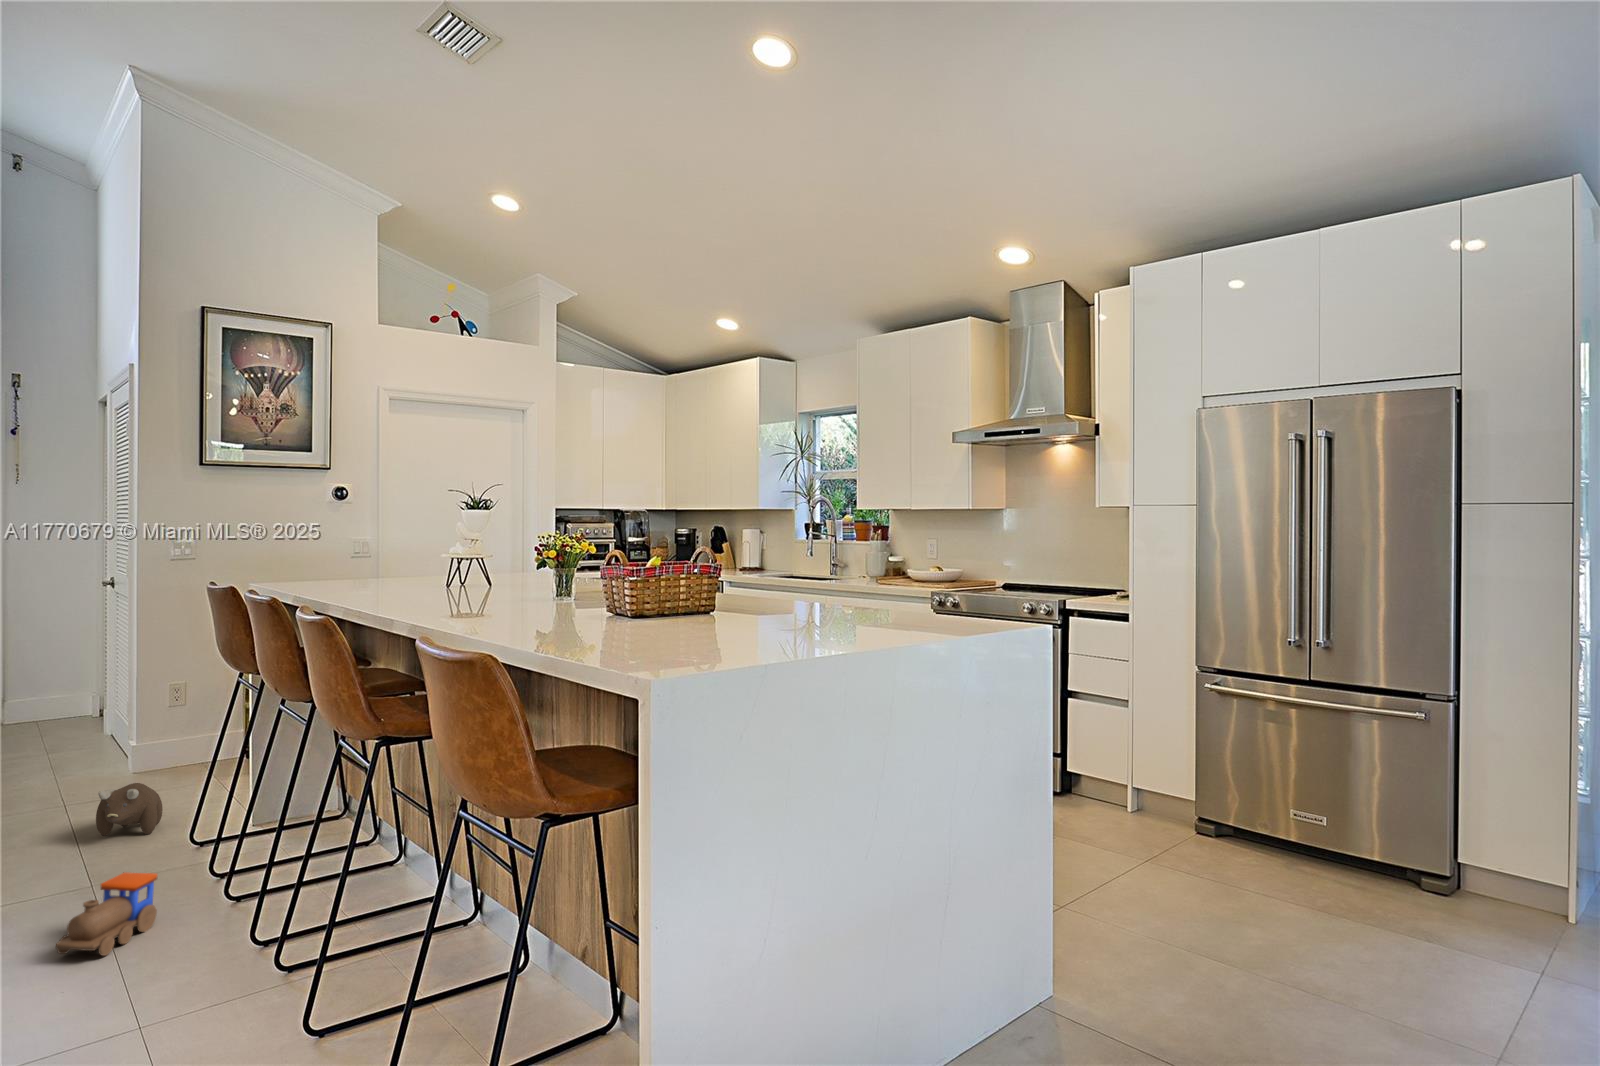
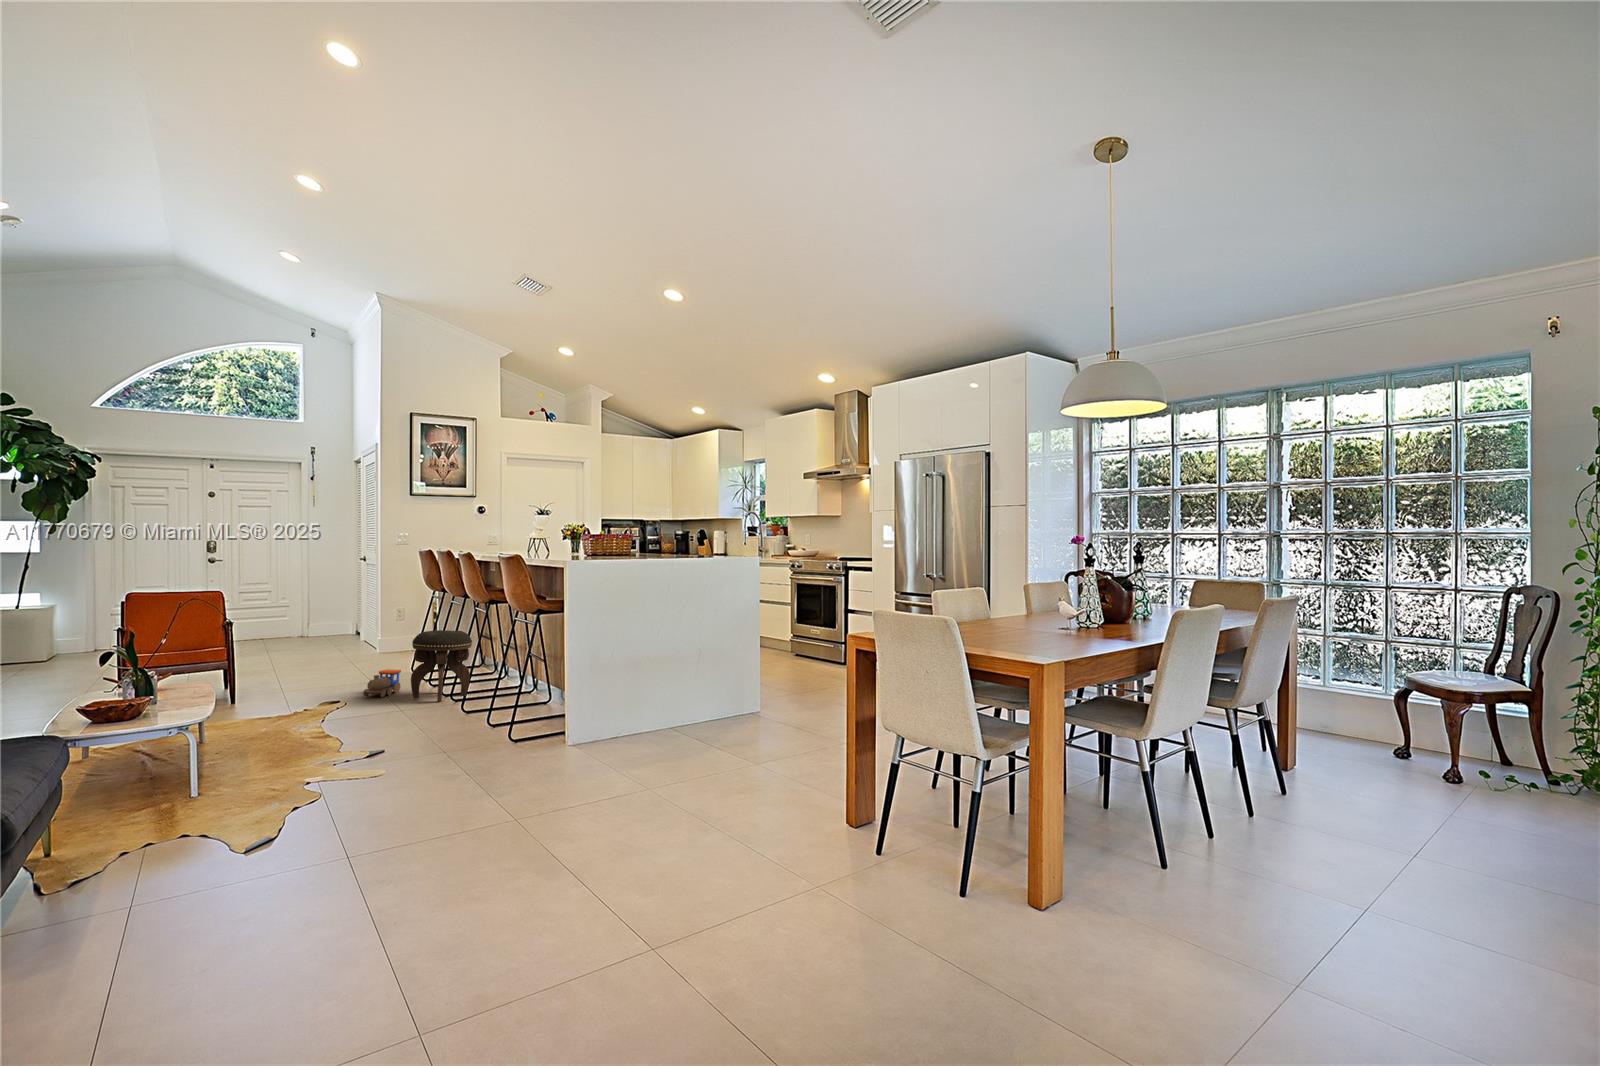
plush toy: present [96,783,163,836] -> none [366,646,395,670]
footstool: none [175,784,328,974] -> present [411,630,472,702]

